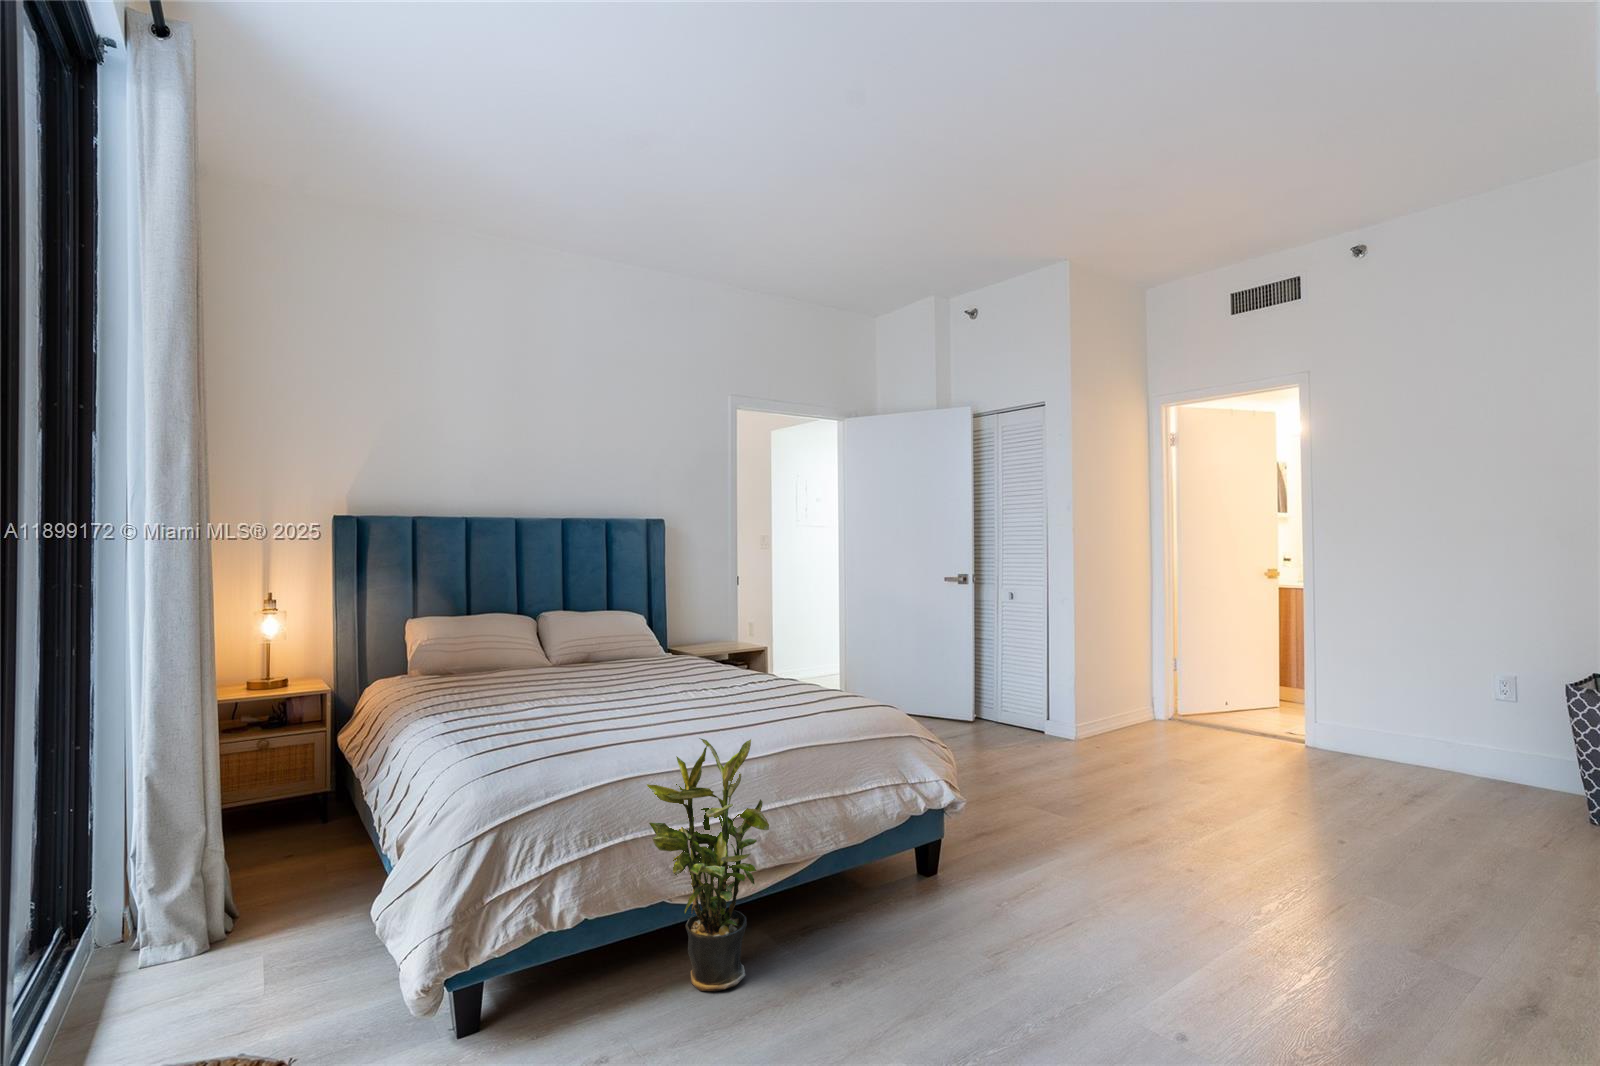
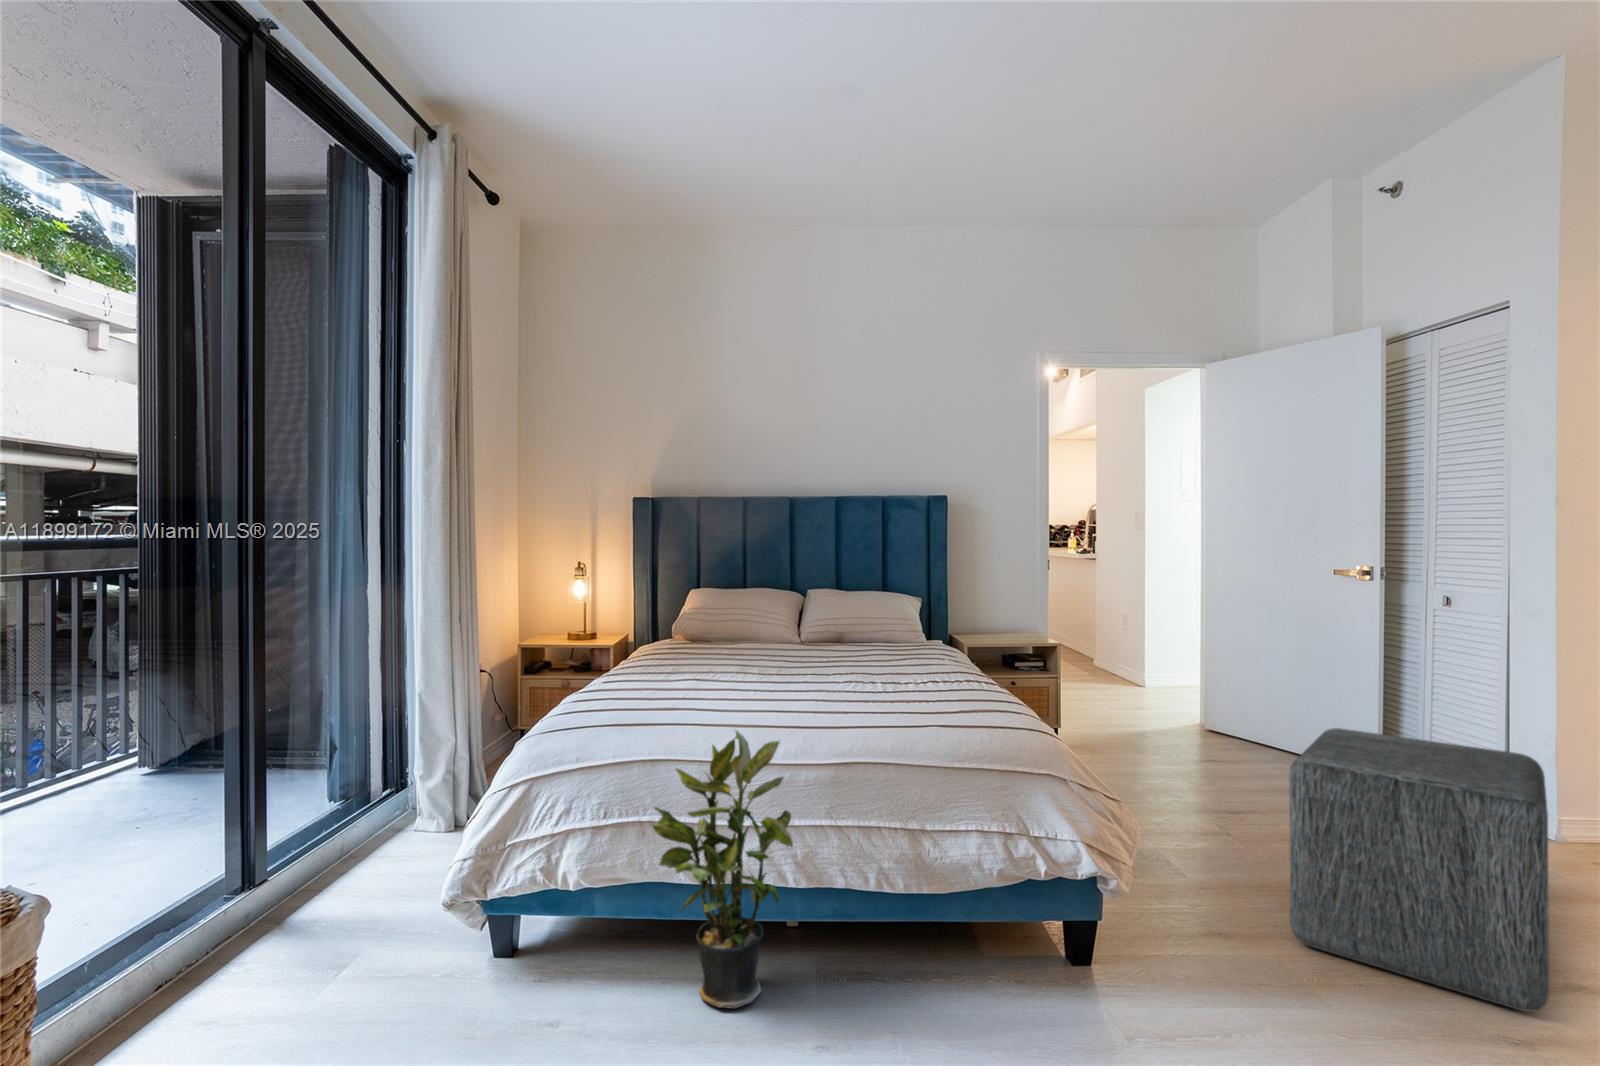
ottoman: none [1002,681,1151,830] -> present [1289,728,1549,1012]

